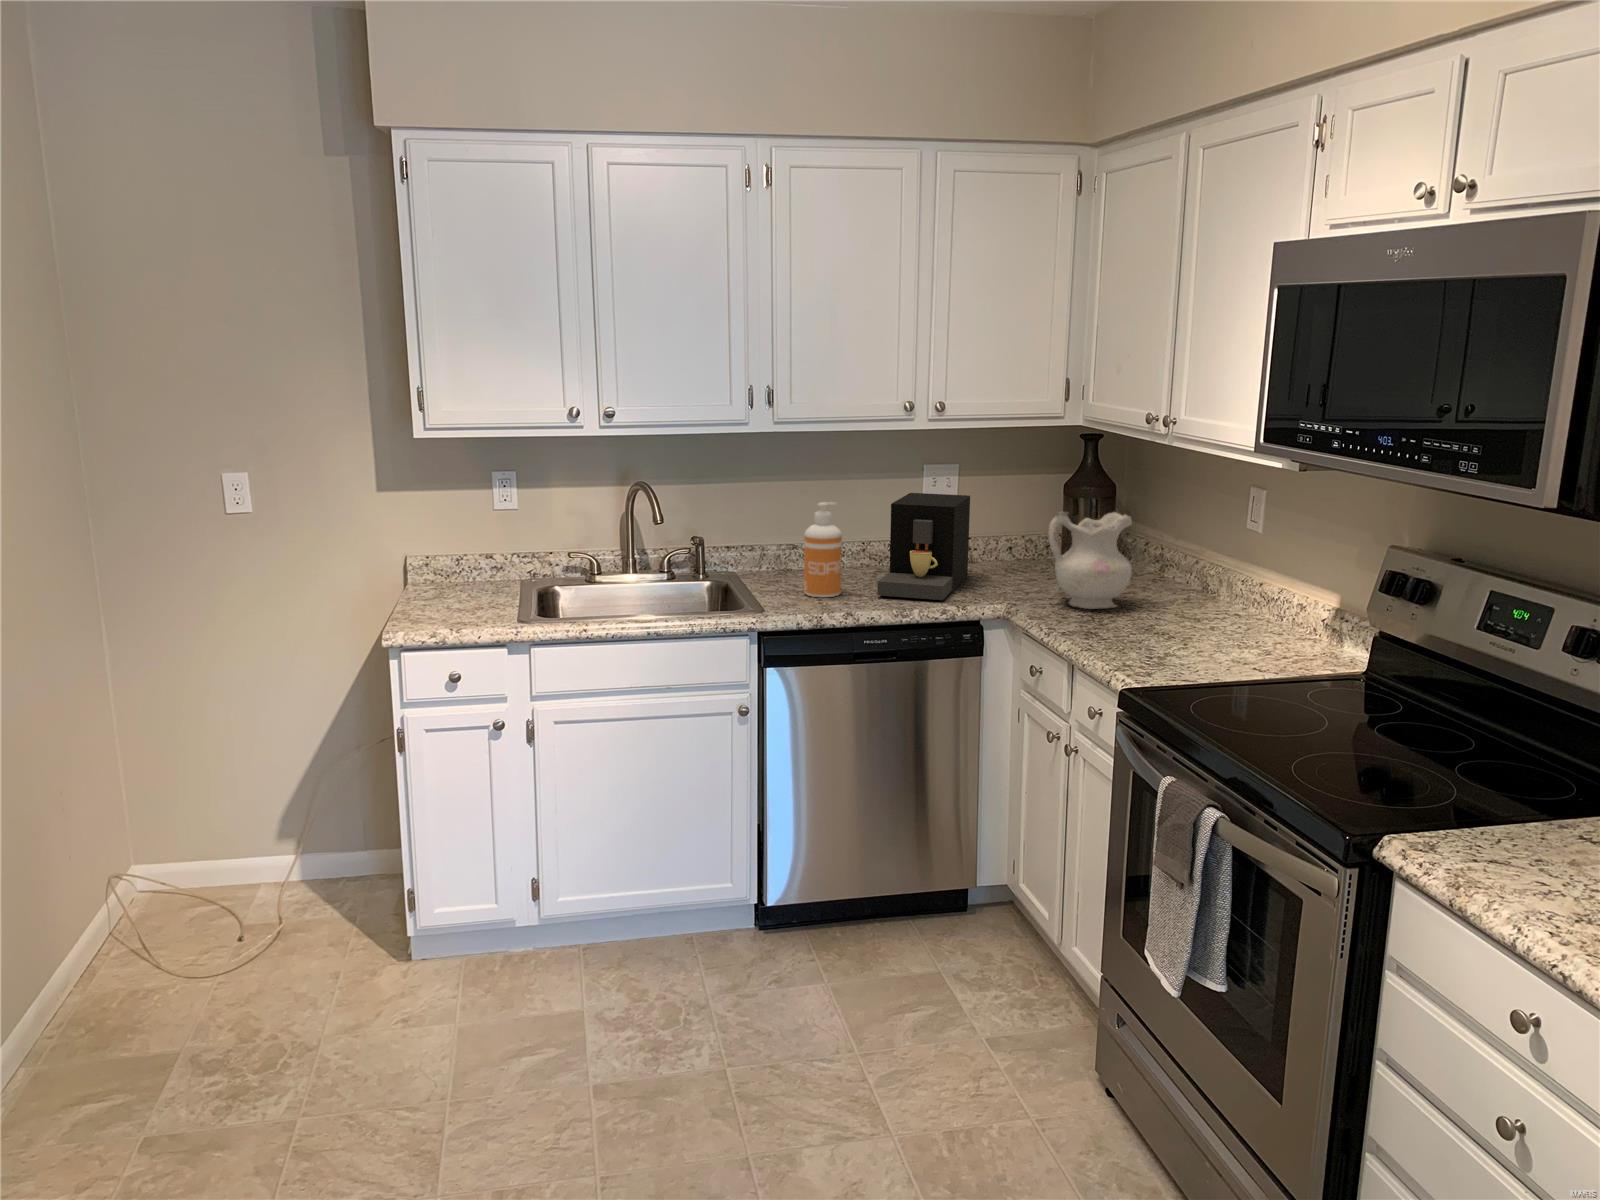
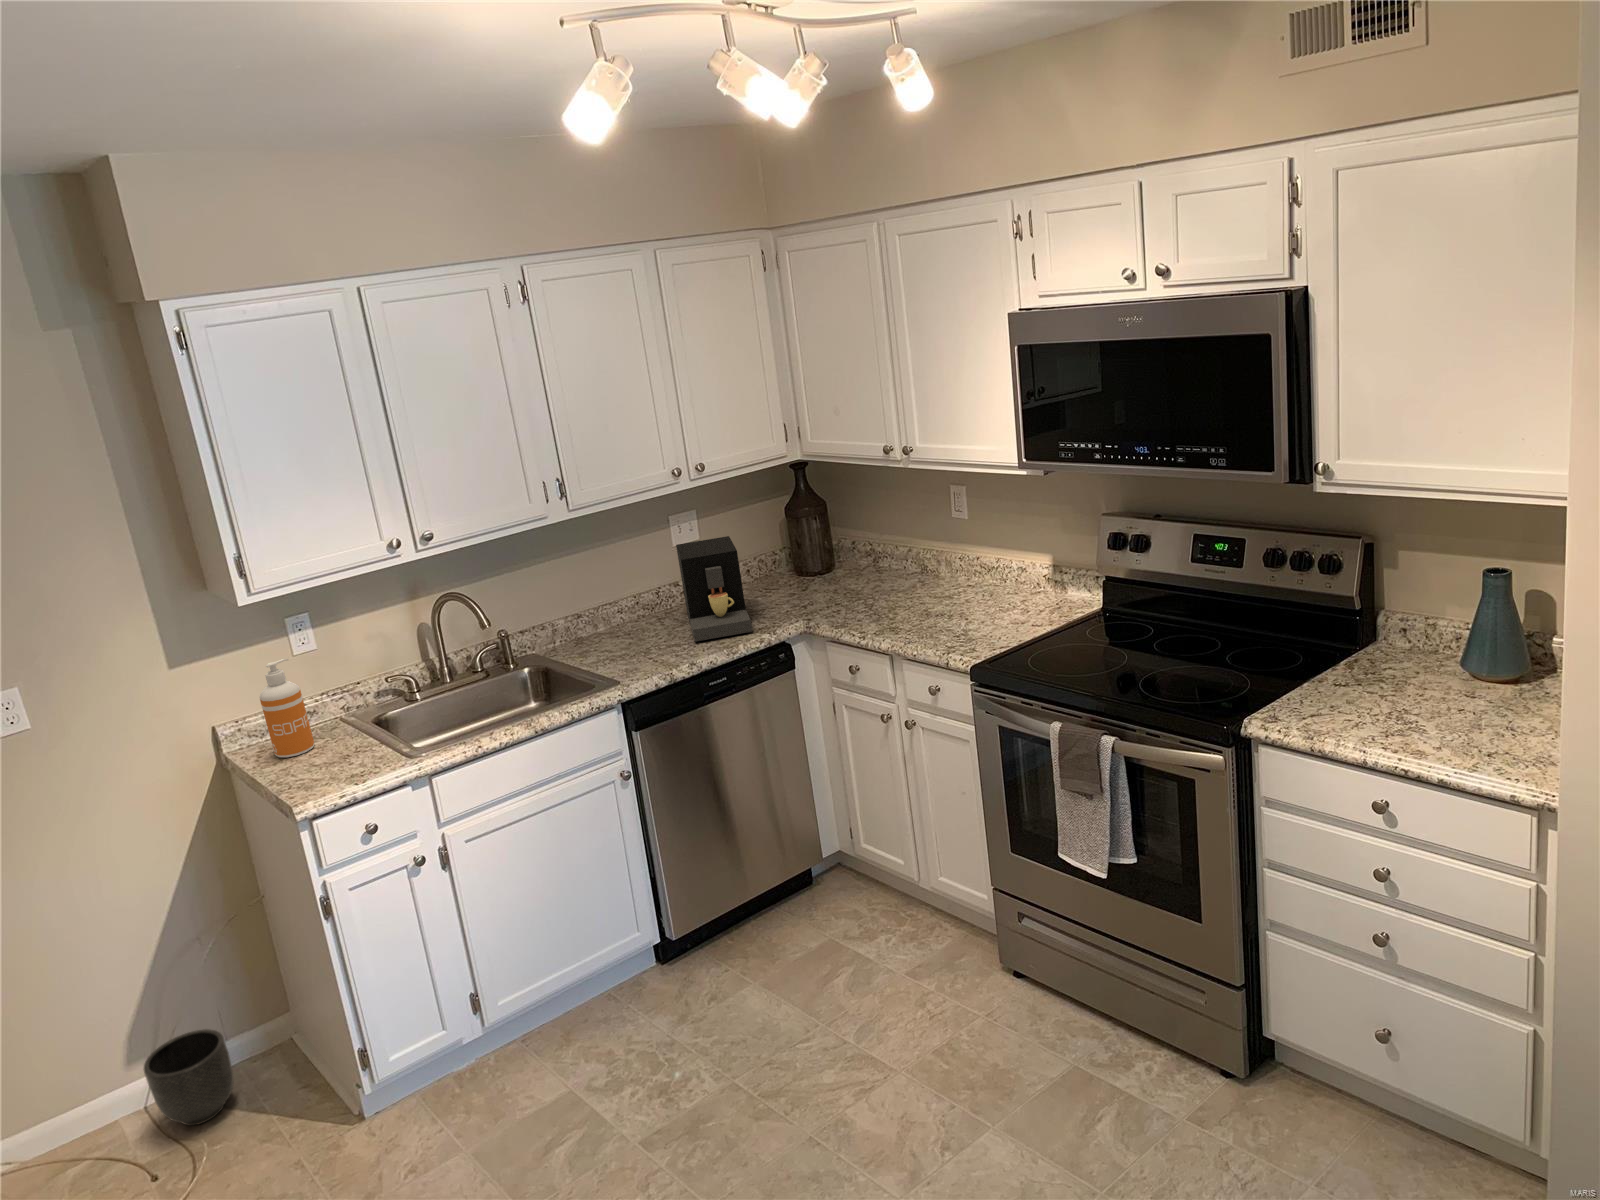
soap dispenser: present [804,502,842,597] -> present [260,659,315,757]
ceramic pitcher: present [1048,512,1132,609] -> none [825,526,893,610]
planter: none [273,828,349,911] -> present [143,1029,234,1126]

